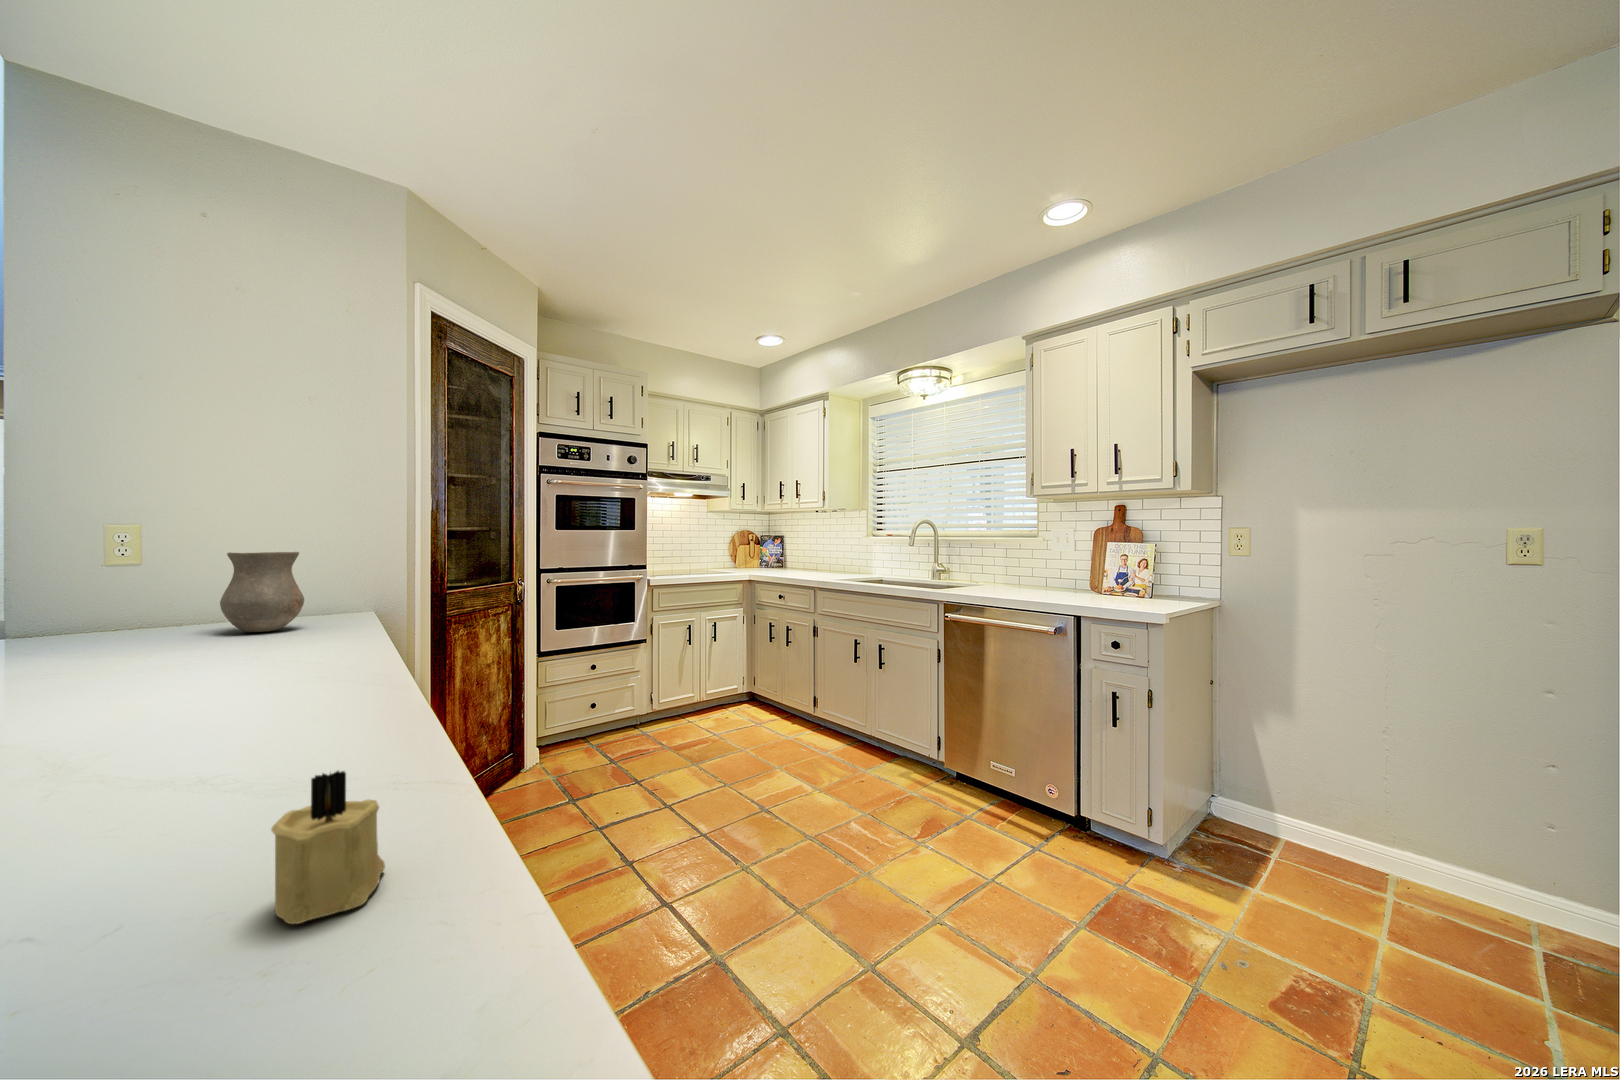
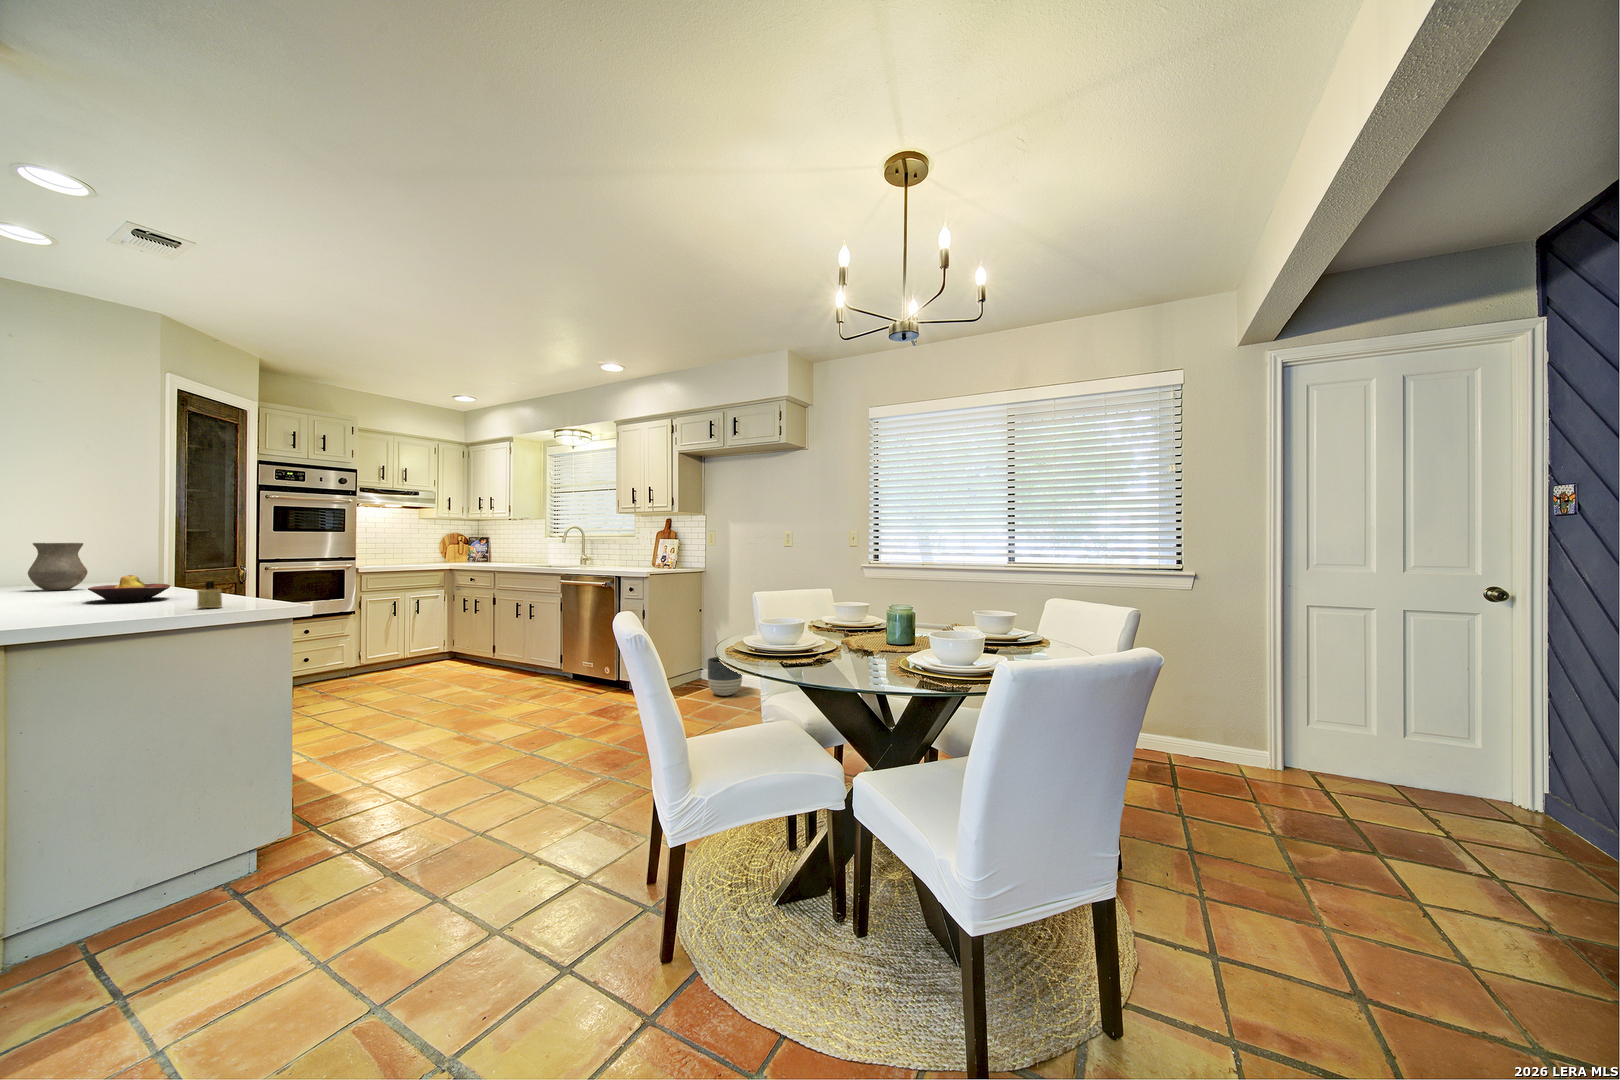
fruit bowl: none [136,645,354,738] -> present [88,575,170,602]
planter: none [1270,778,1363,872] -> present [708,657,742,696]

